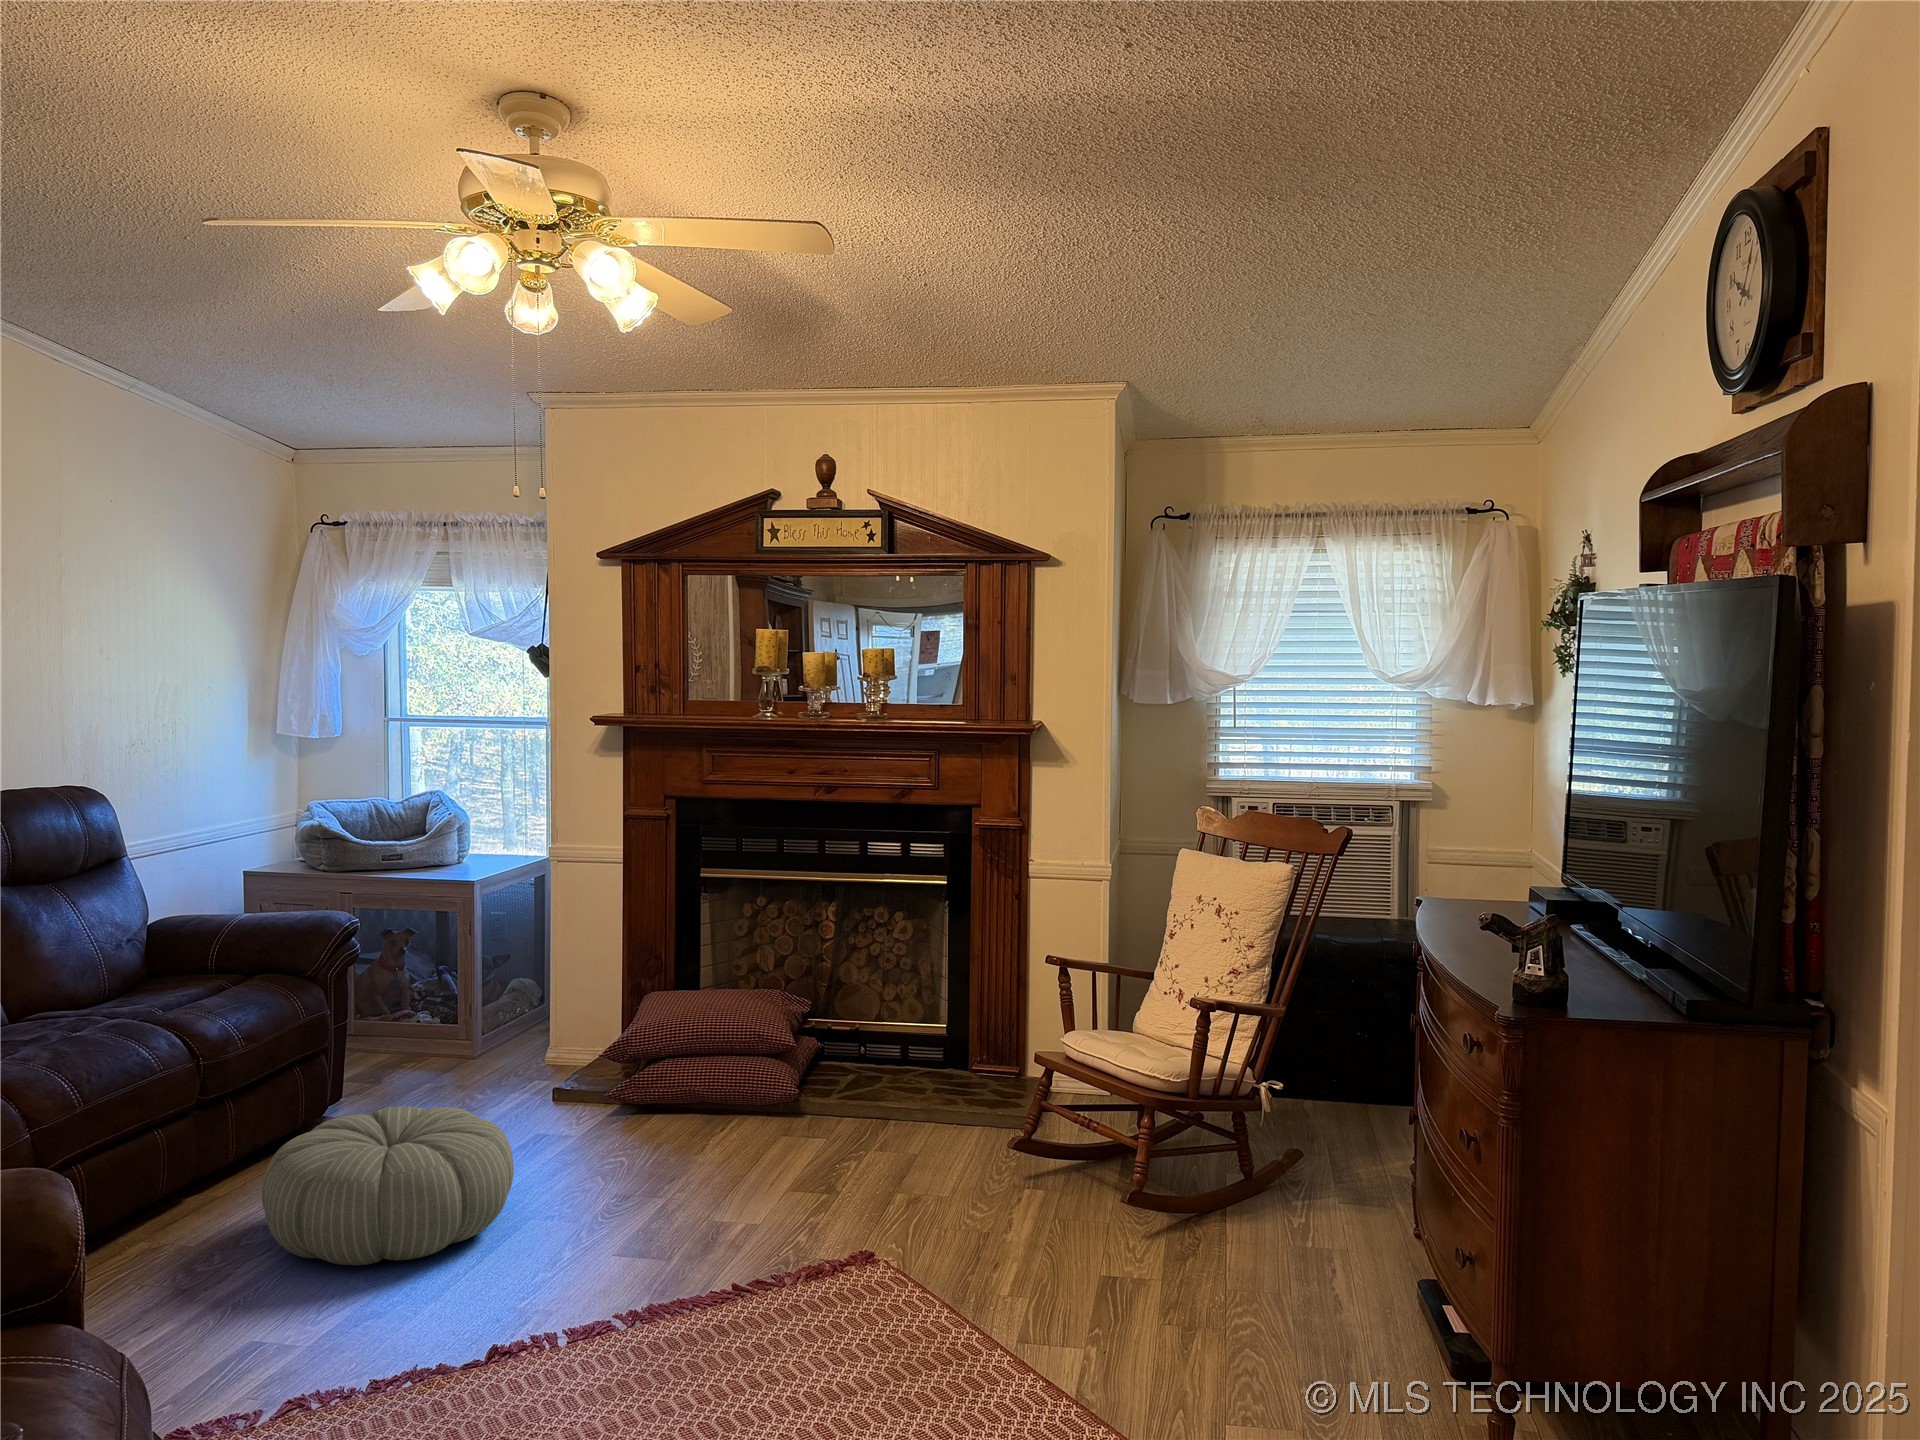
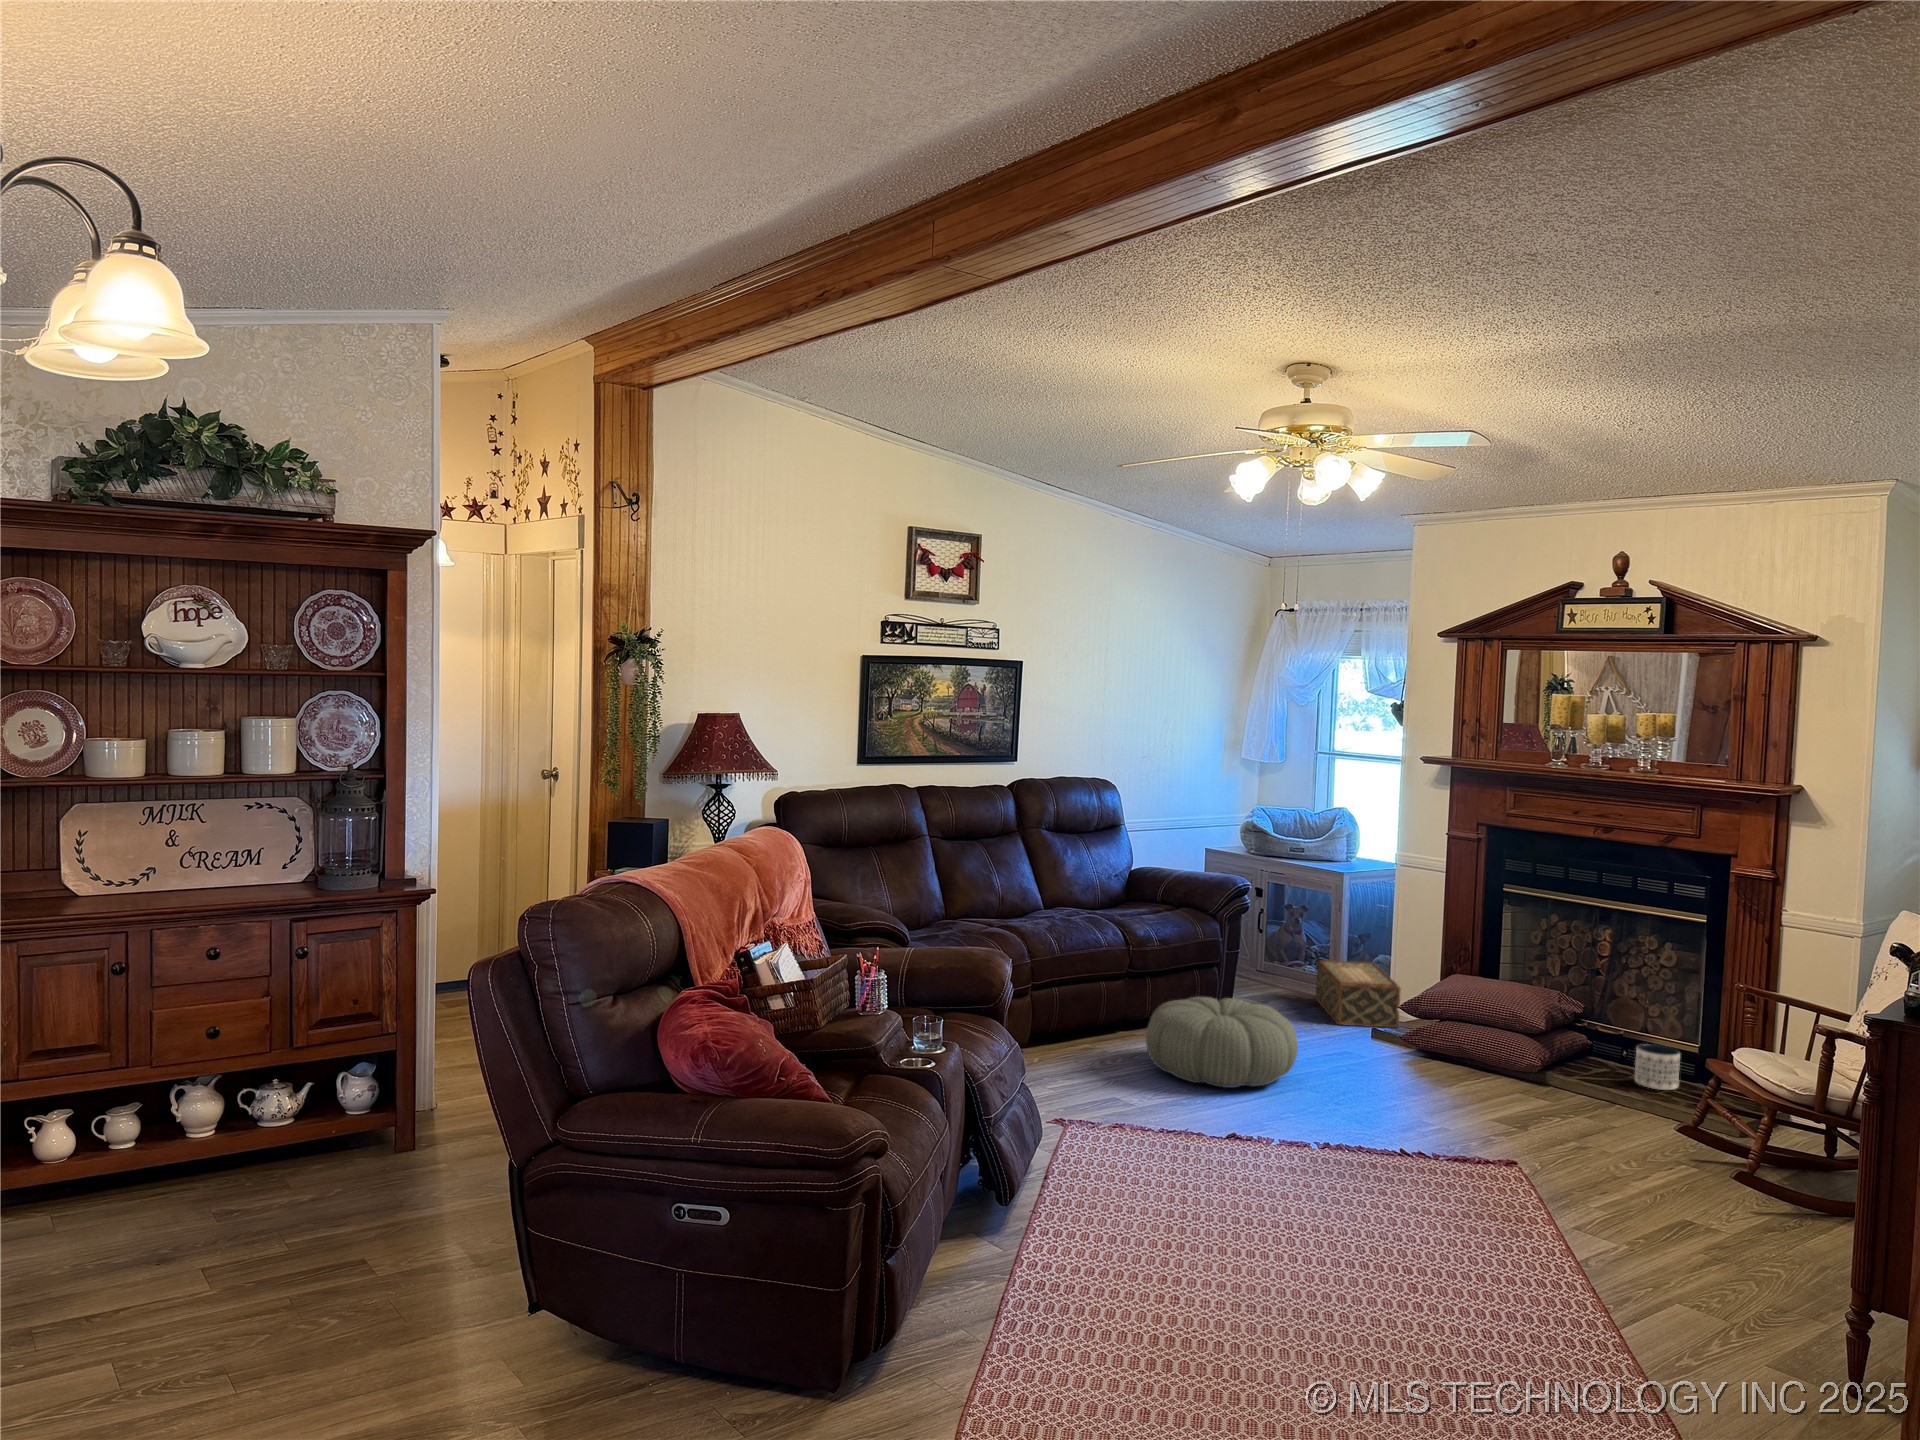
woven basket: none [450,996,583,1096] -> present [1316,960,1401,1028]
planter: none [882,1037,928,1091] -> present [1635,1044,1680,1090]

